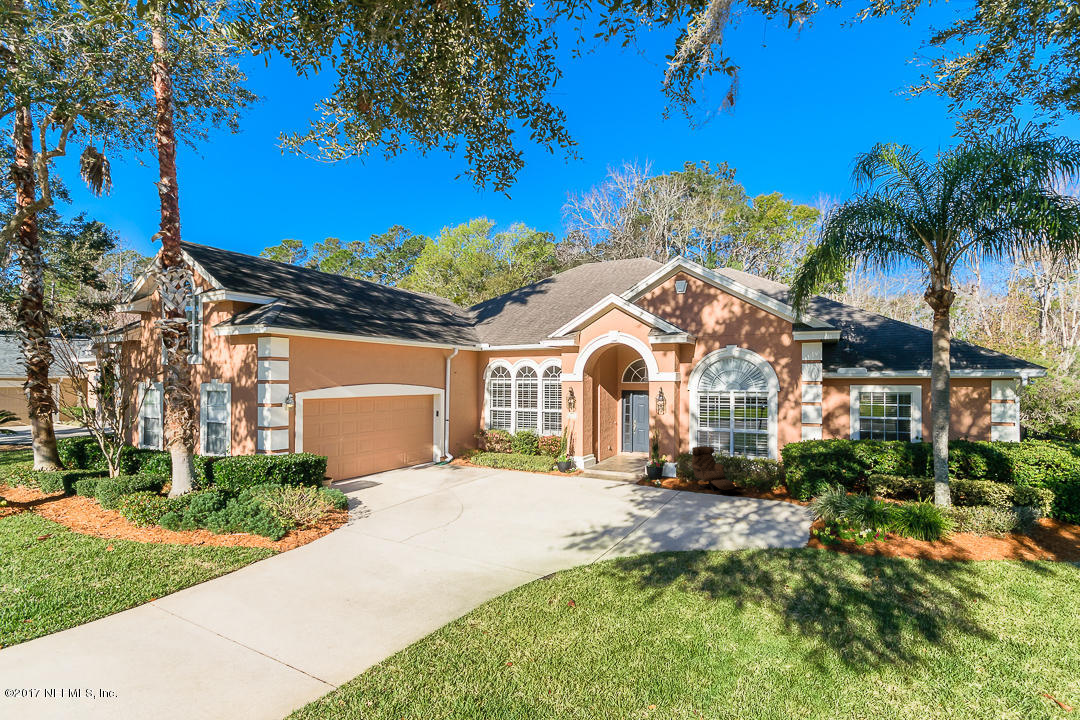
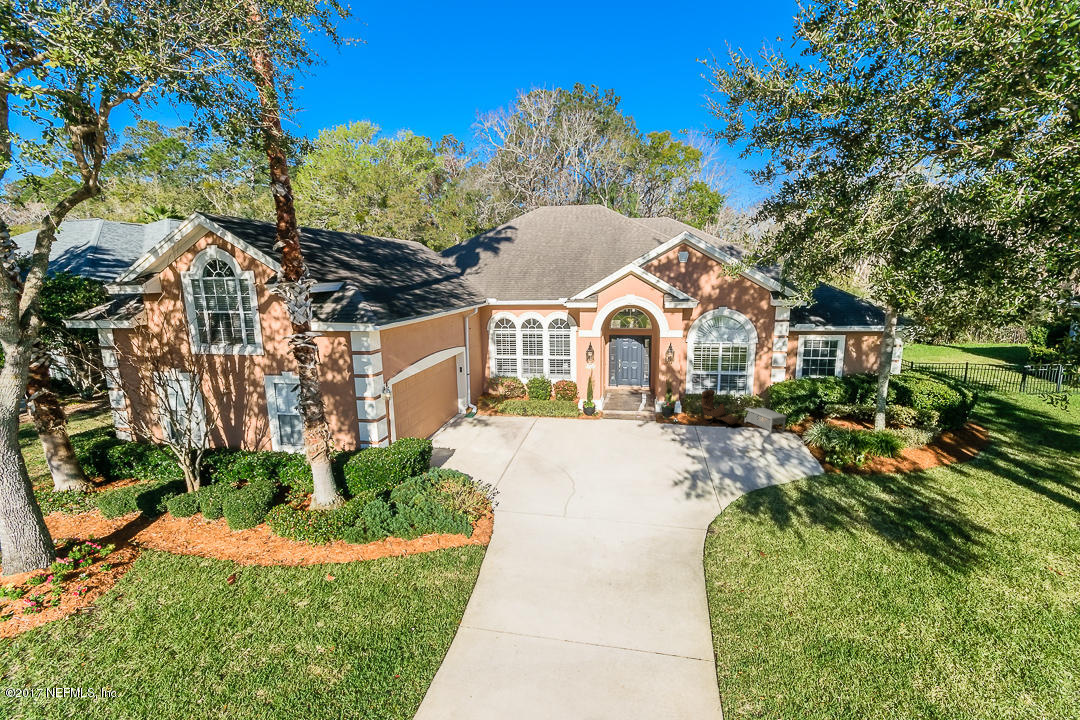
storage bench: none [750,471,799,504] -> present [745,407,787,433]

